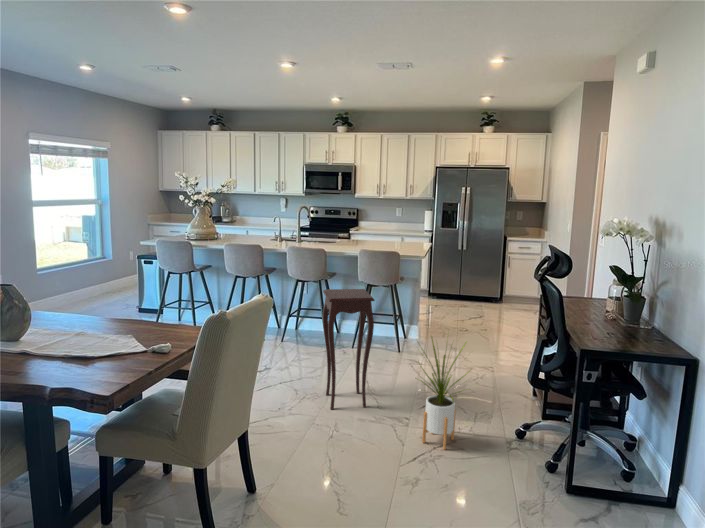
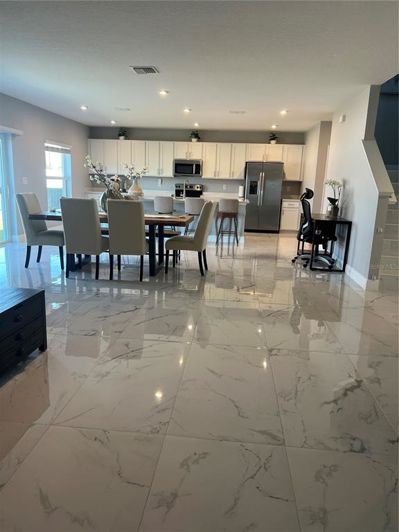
house plant: present [422,339,466,450] -> none [257,222,280,265]

